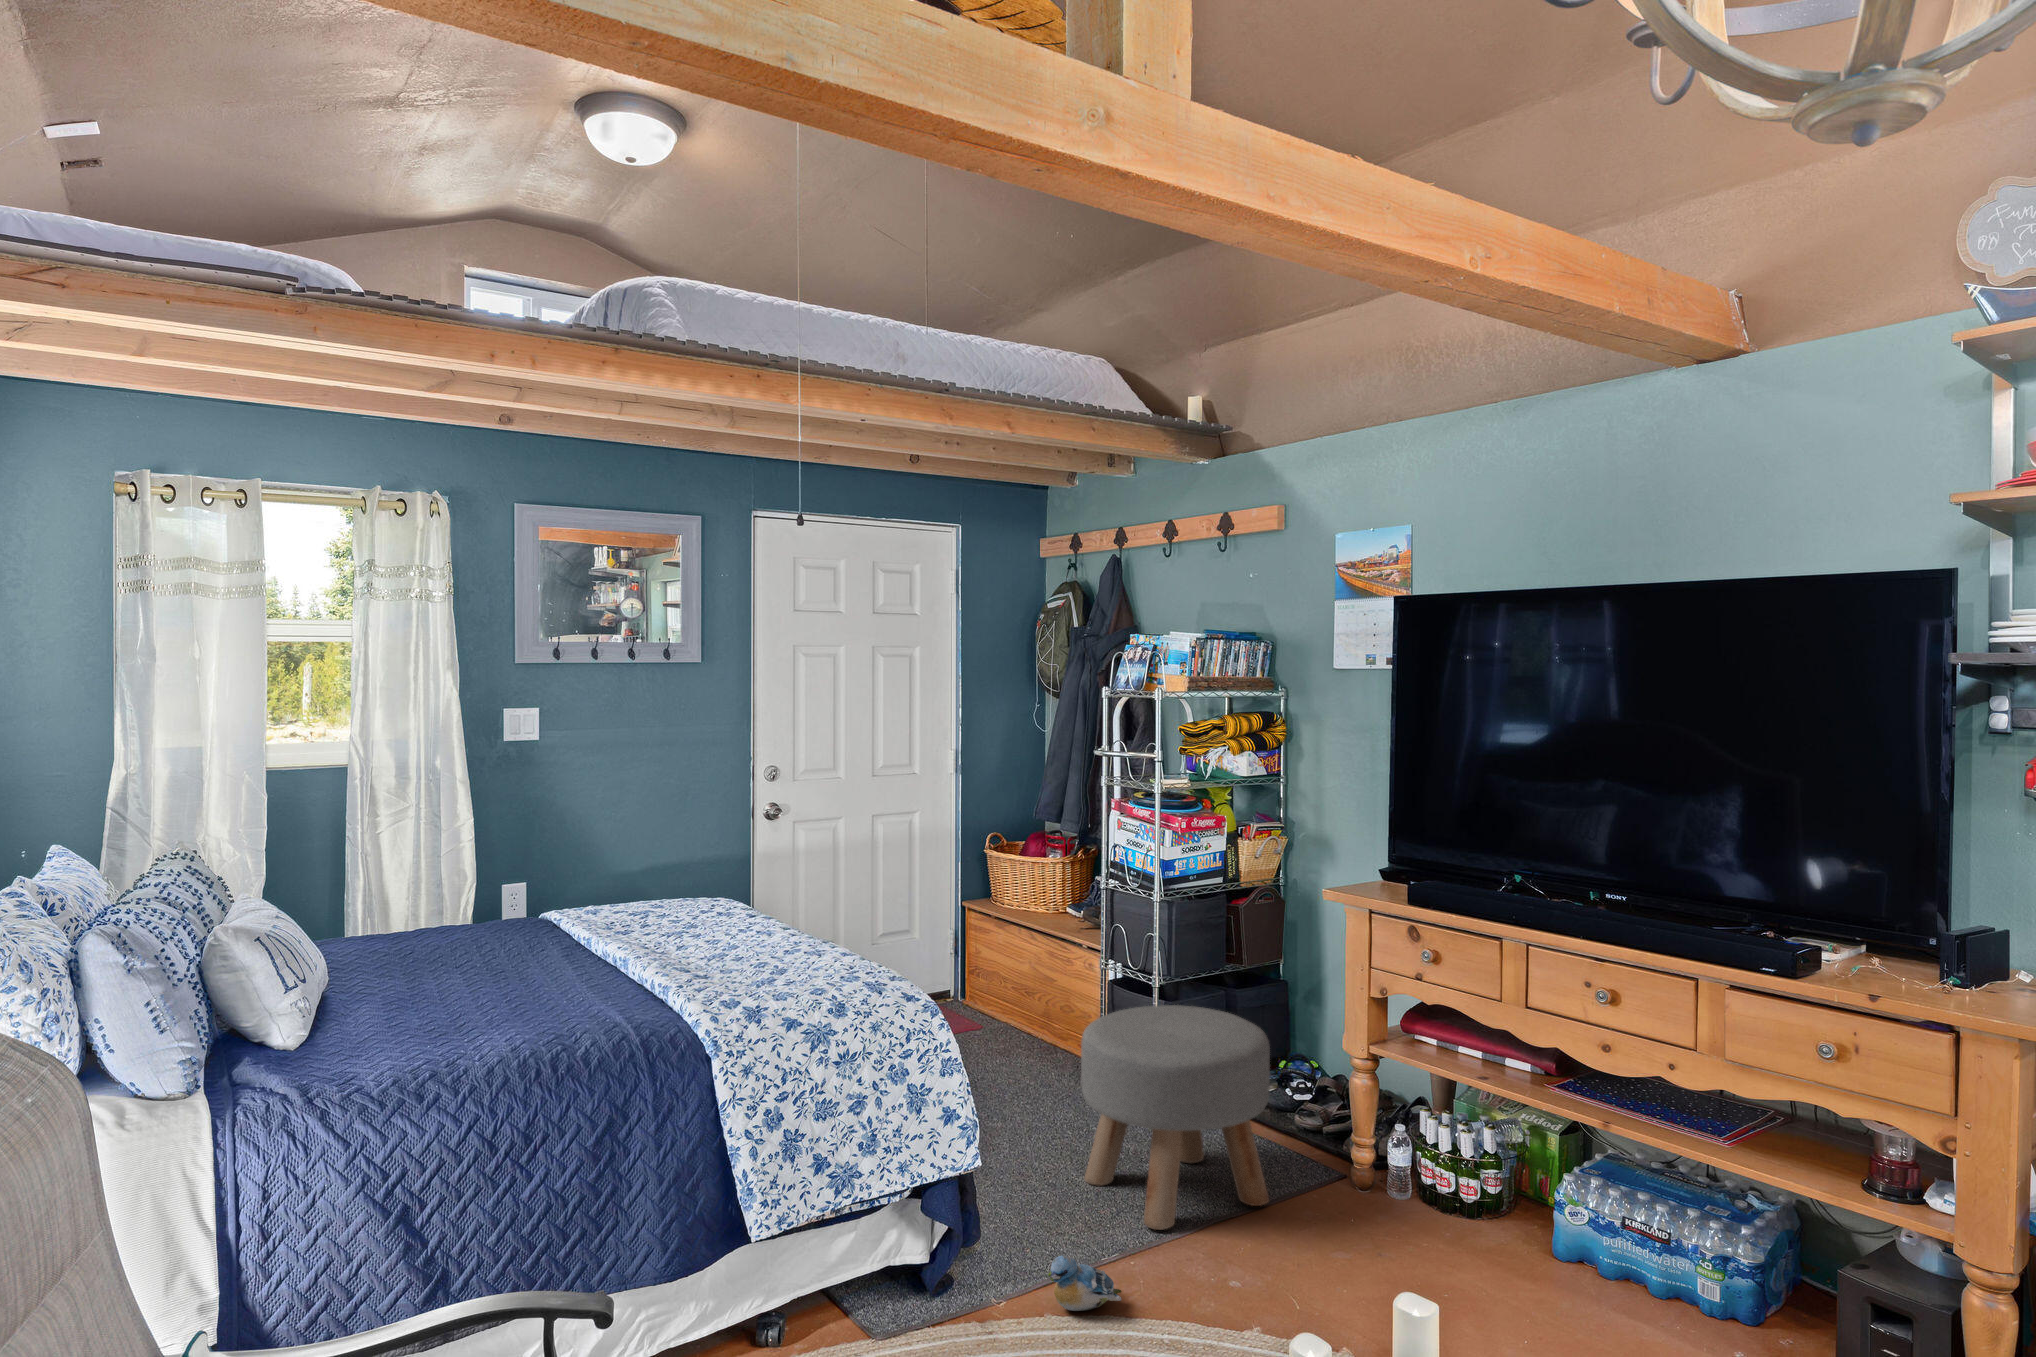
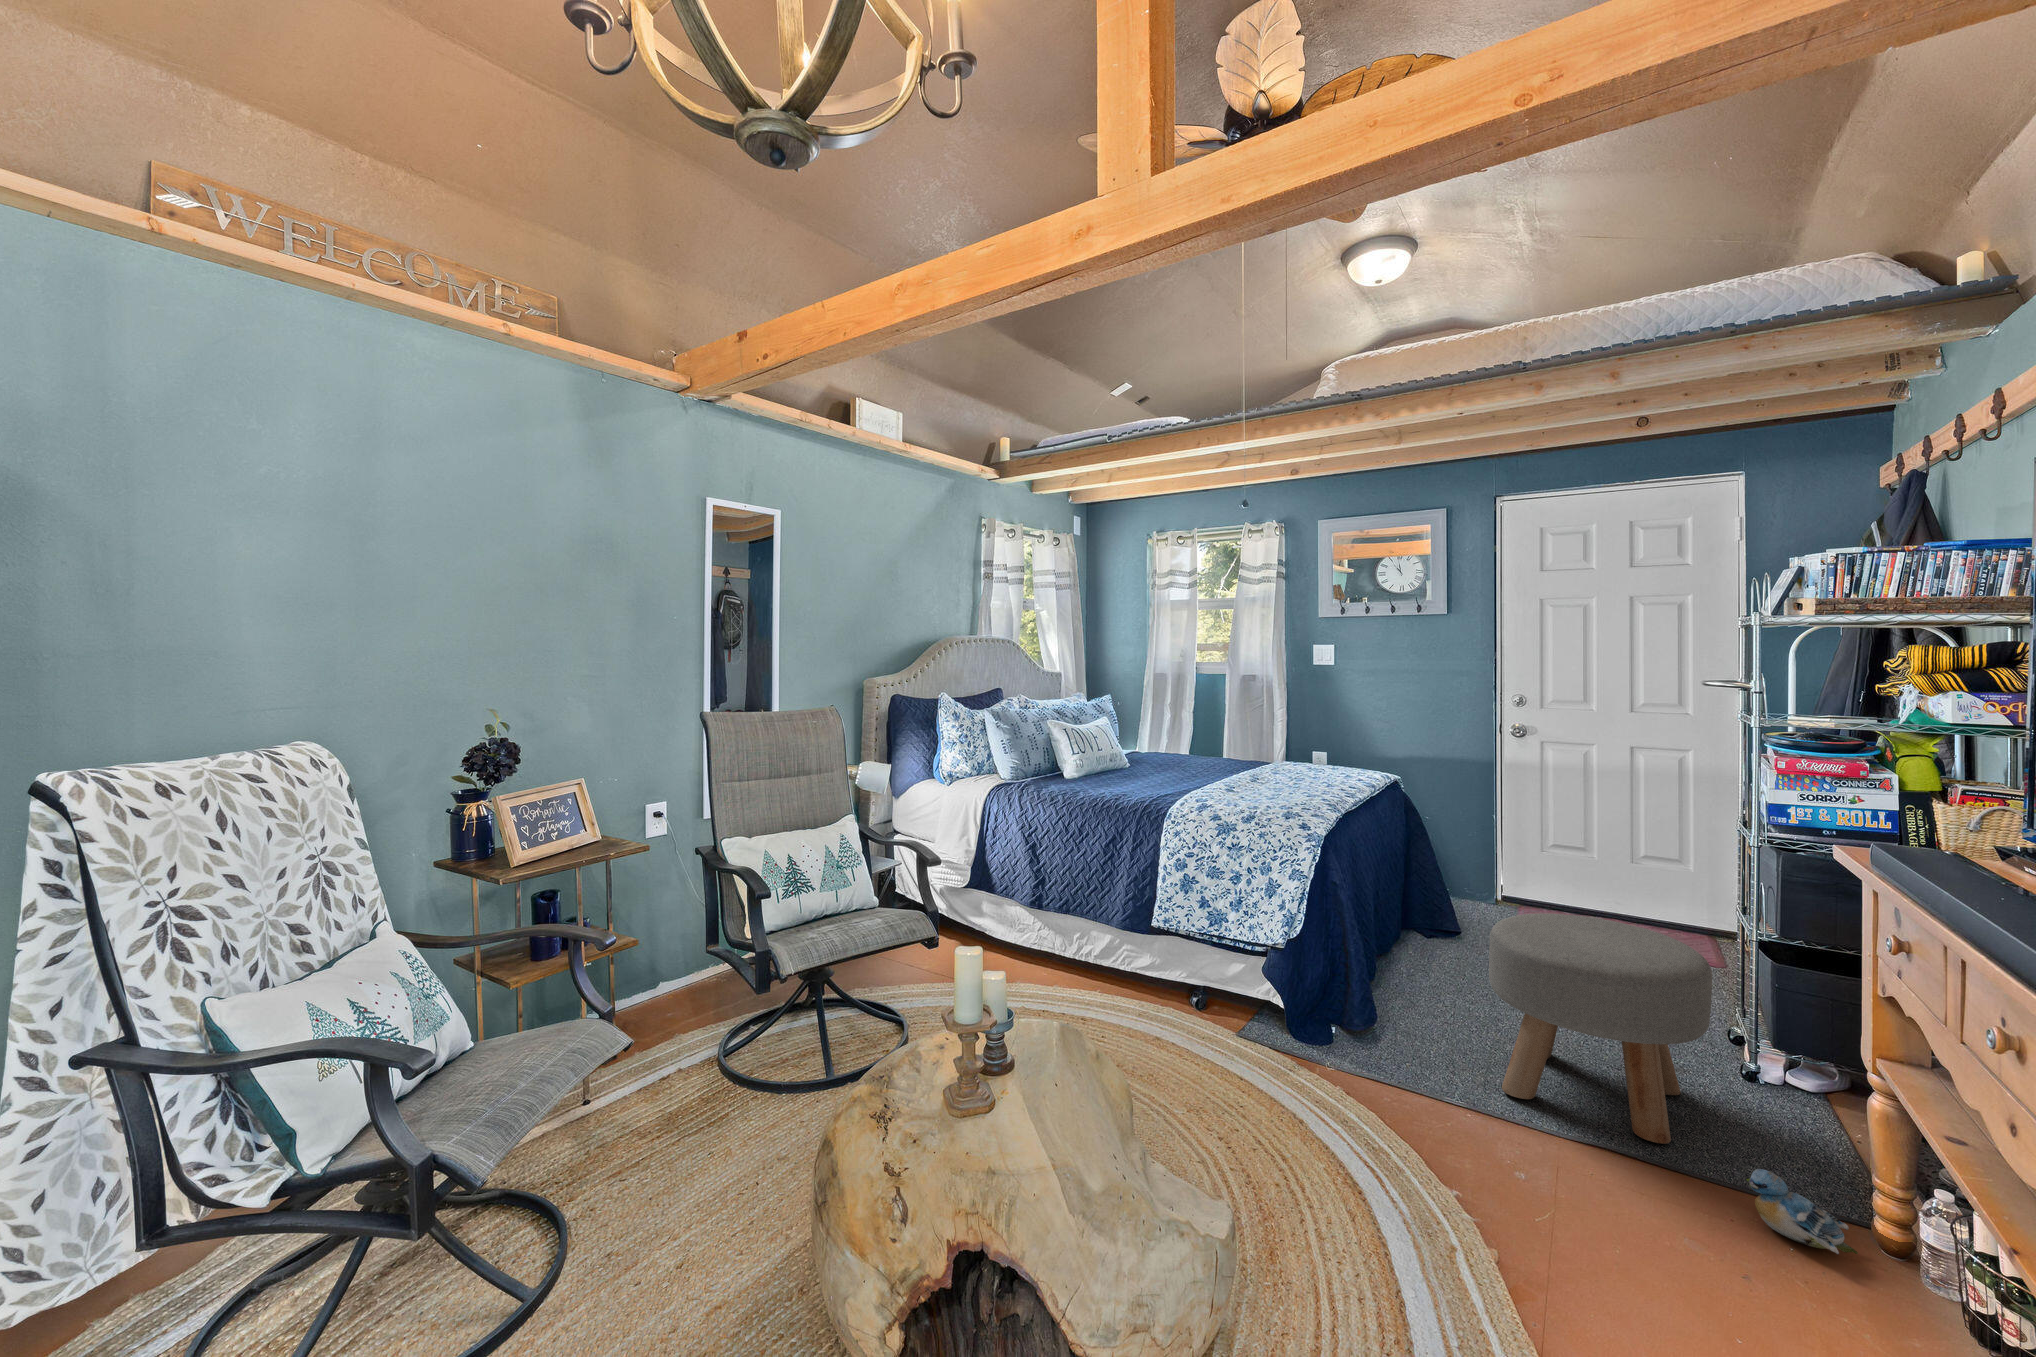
plush toy: present [1048,1256,1121,1311] -> present [1746,1169,1858,1254]

